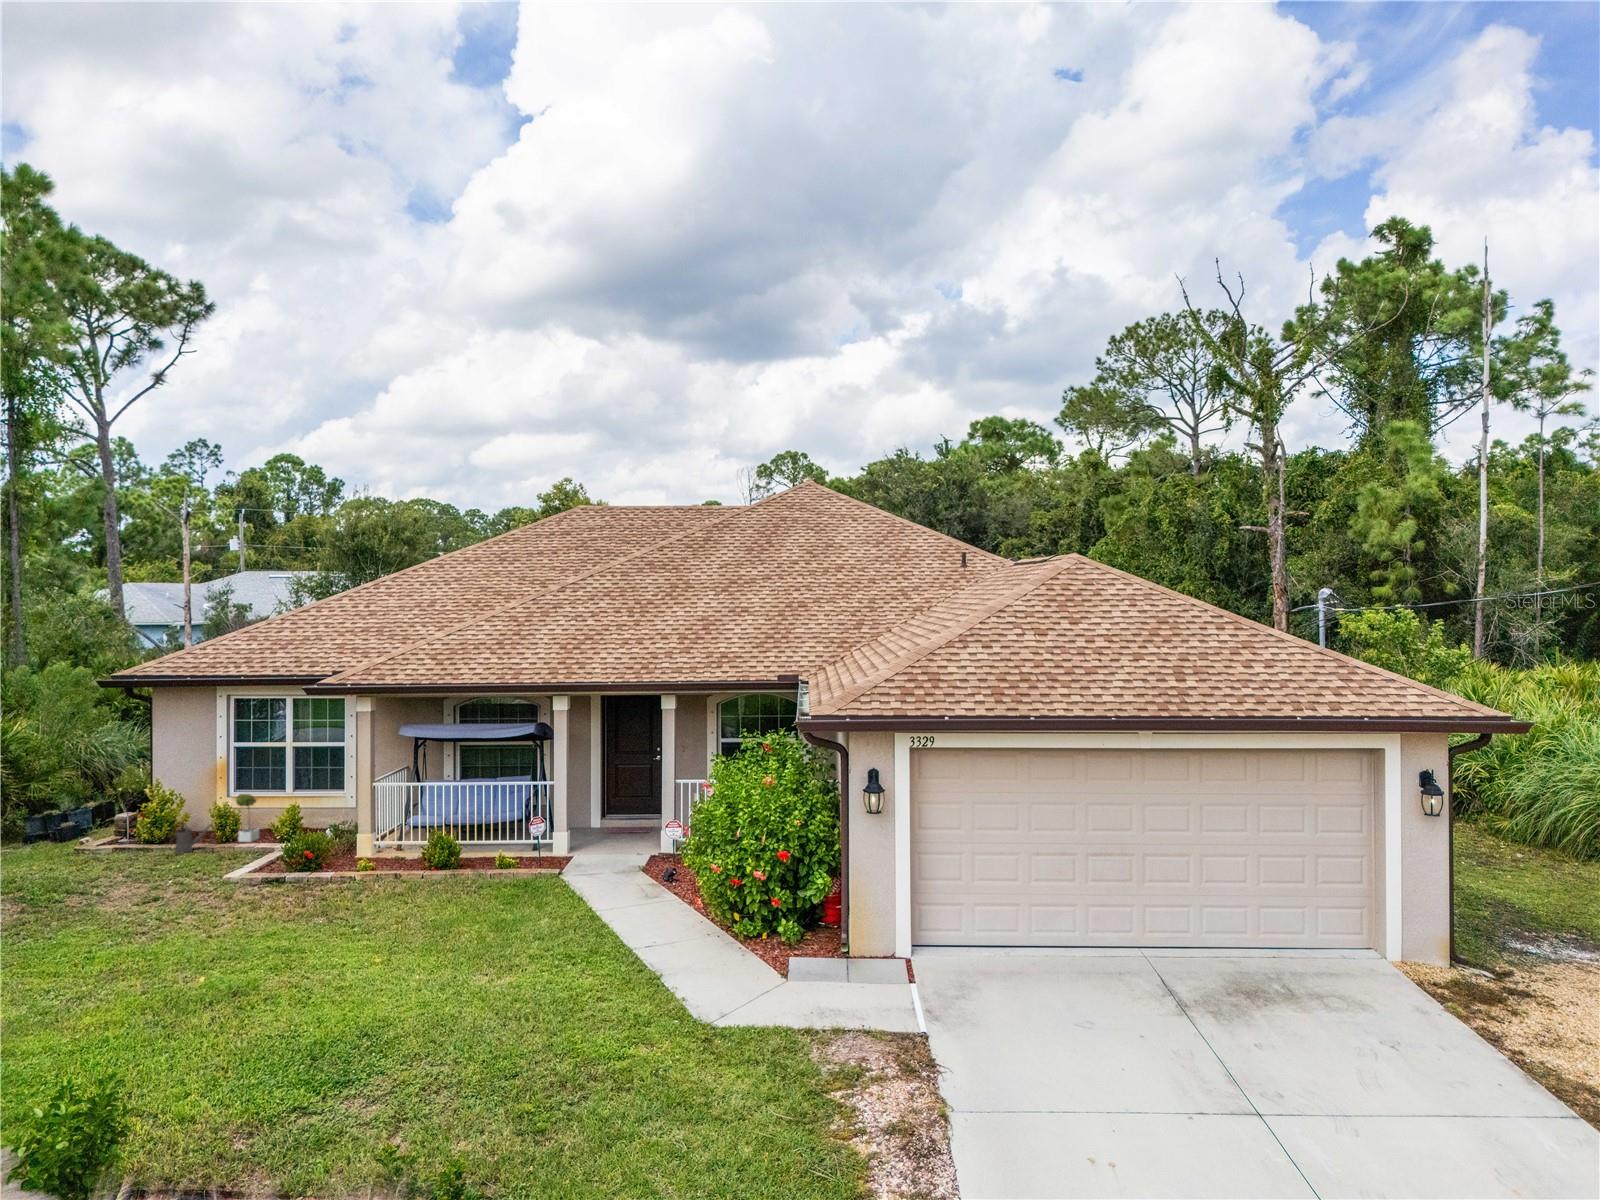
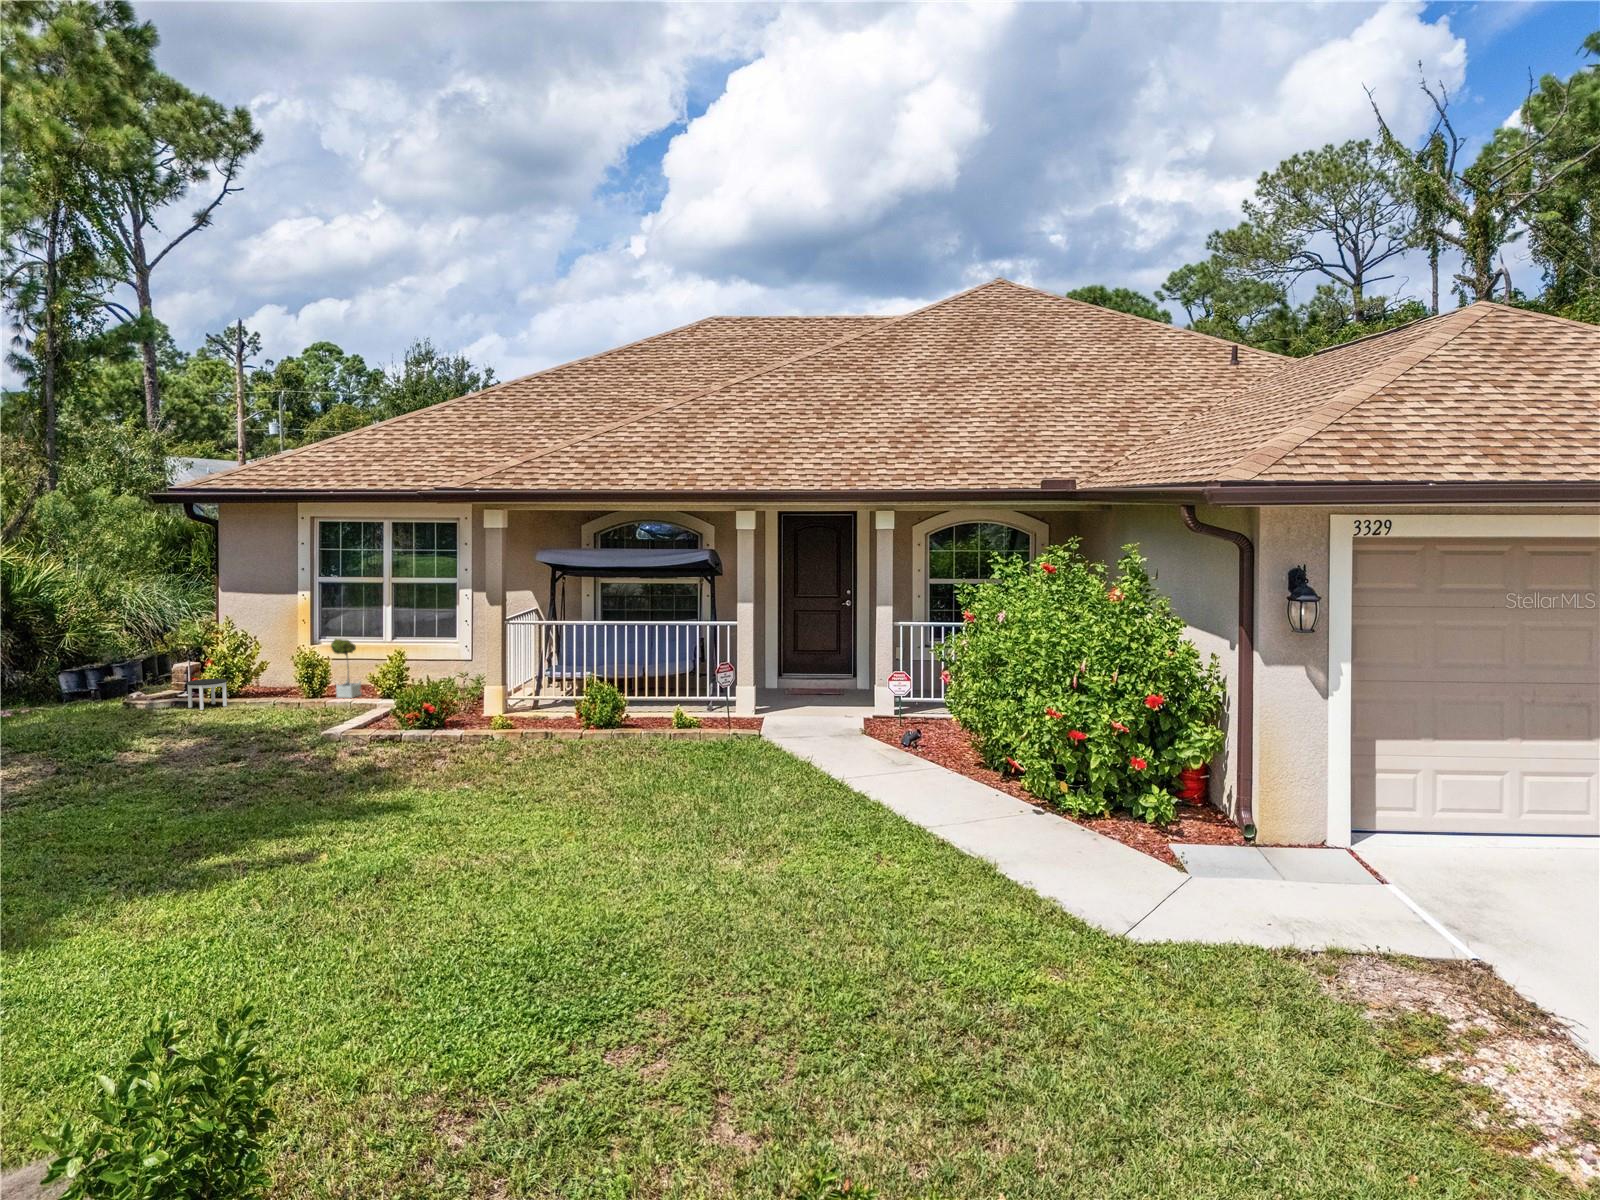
watering can: present [175,823,211,854] -> none [253,670,303,708]
round table: none [116,830,149,857] -> present [186,679,227,710]

